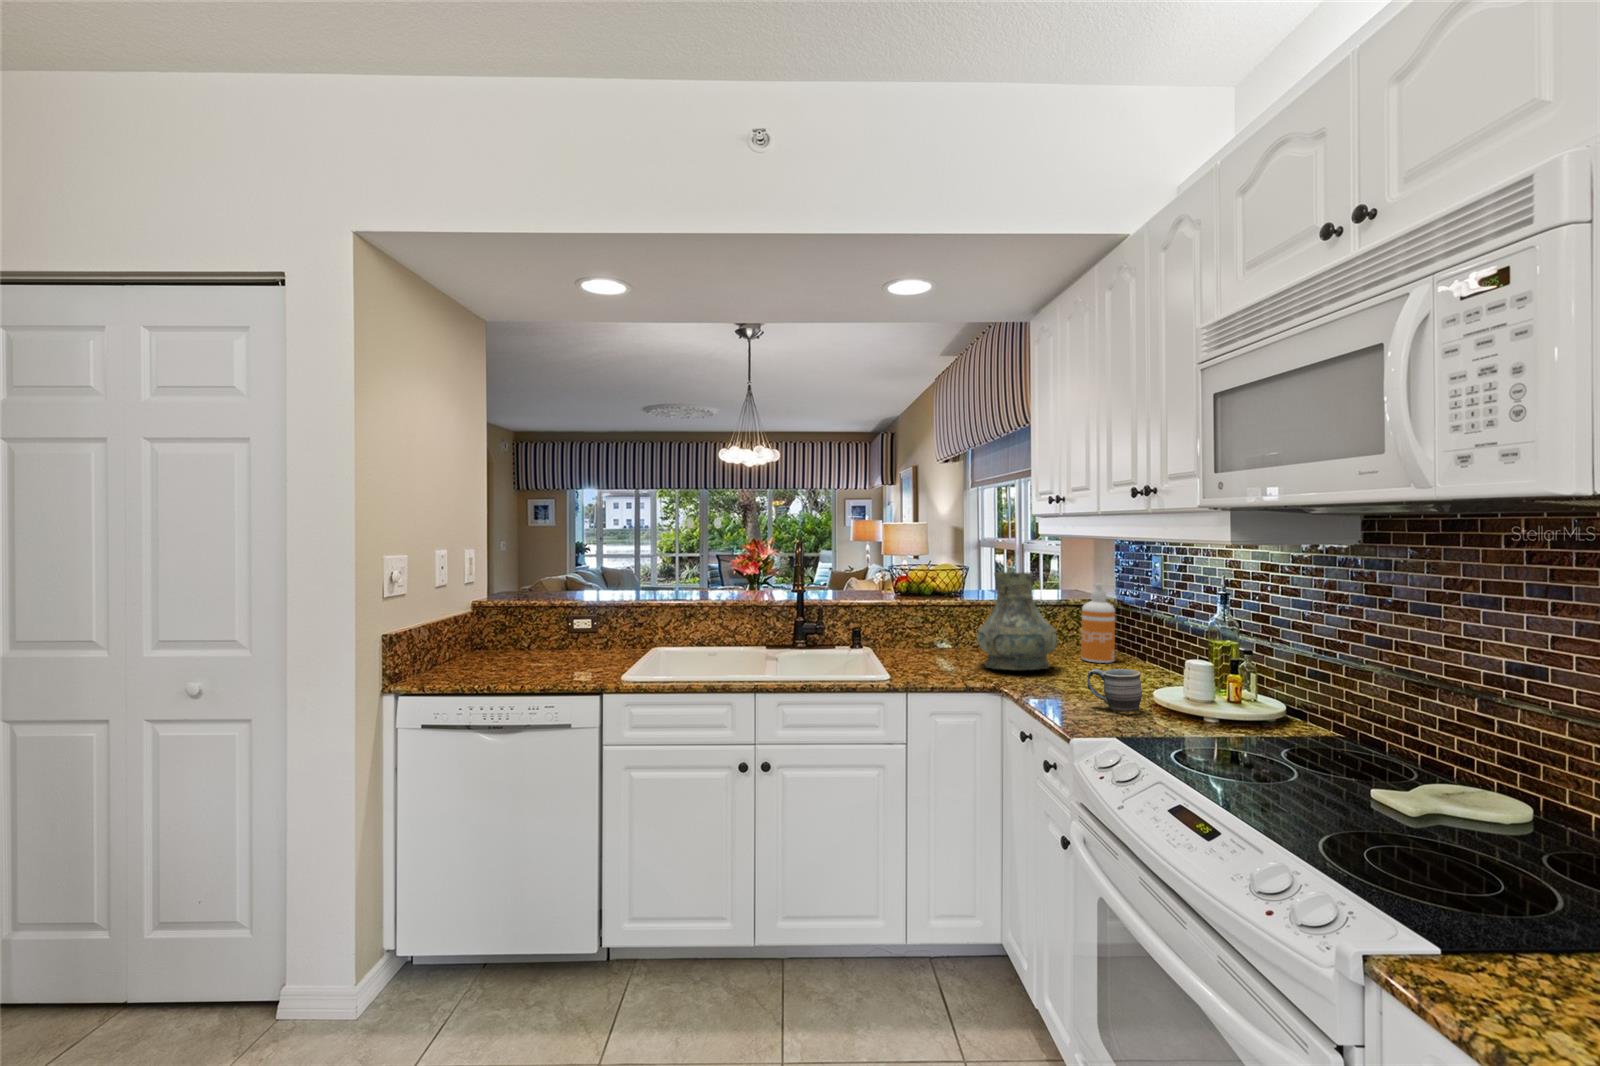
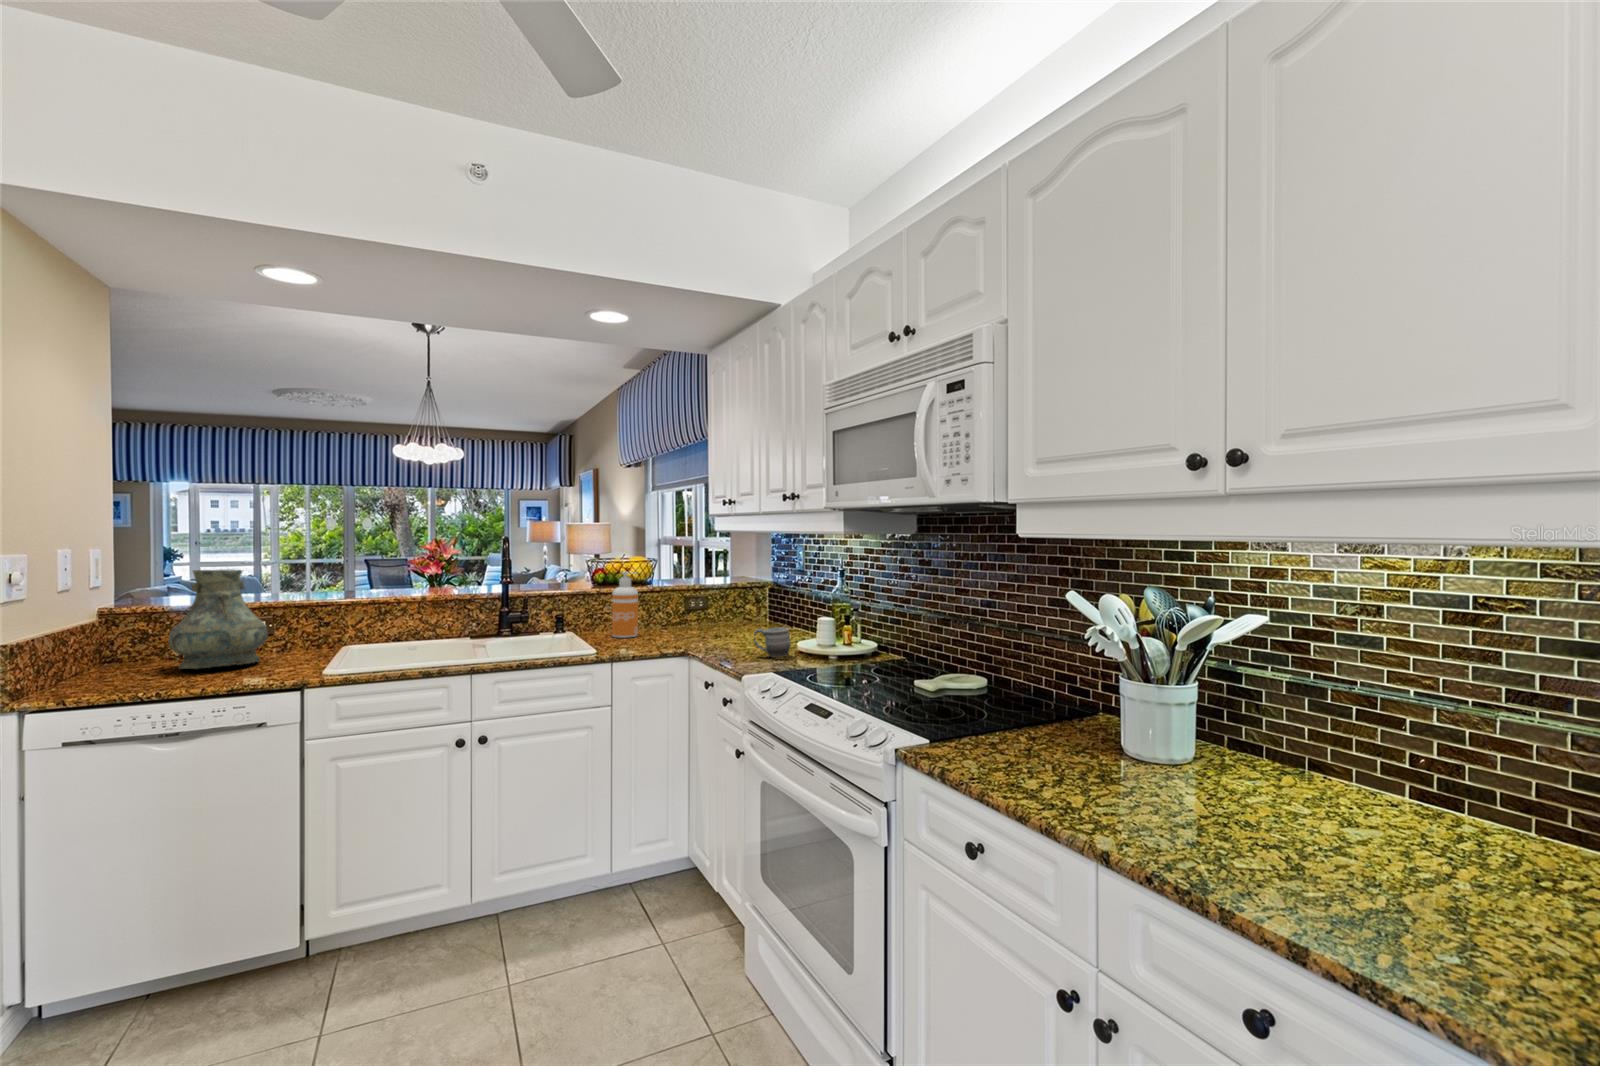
vase: present [977,572,1057,670] -> present [168,570,268,669]
soap dispenser: present [1081,583,1115,663] -> present [612,572,638,638]

